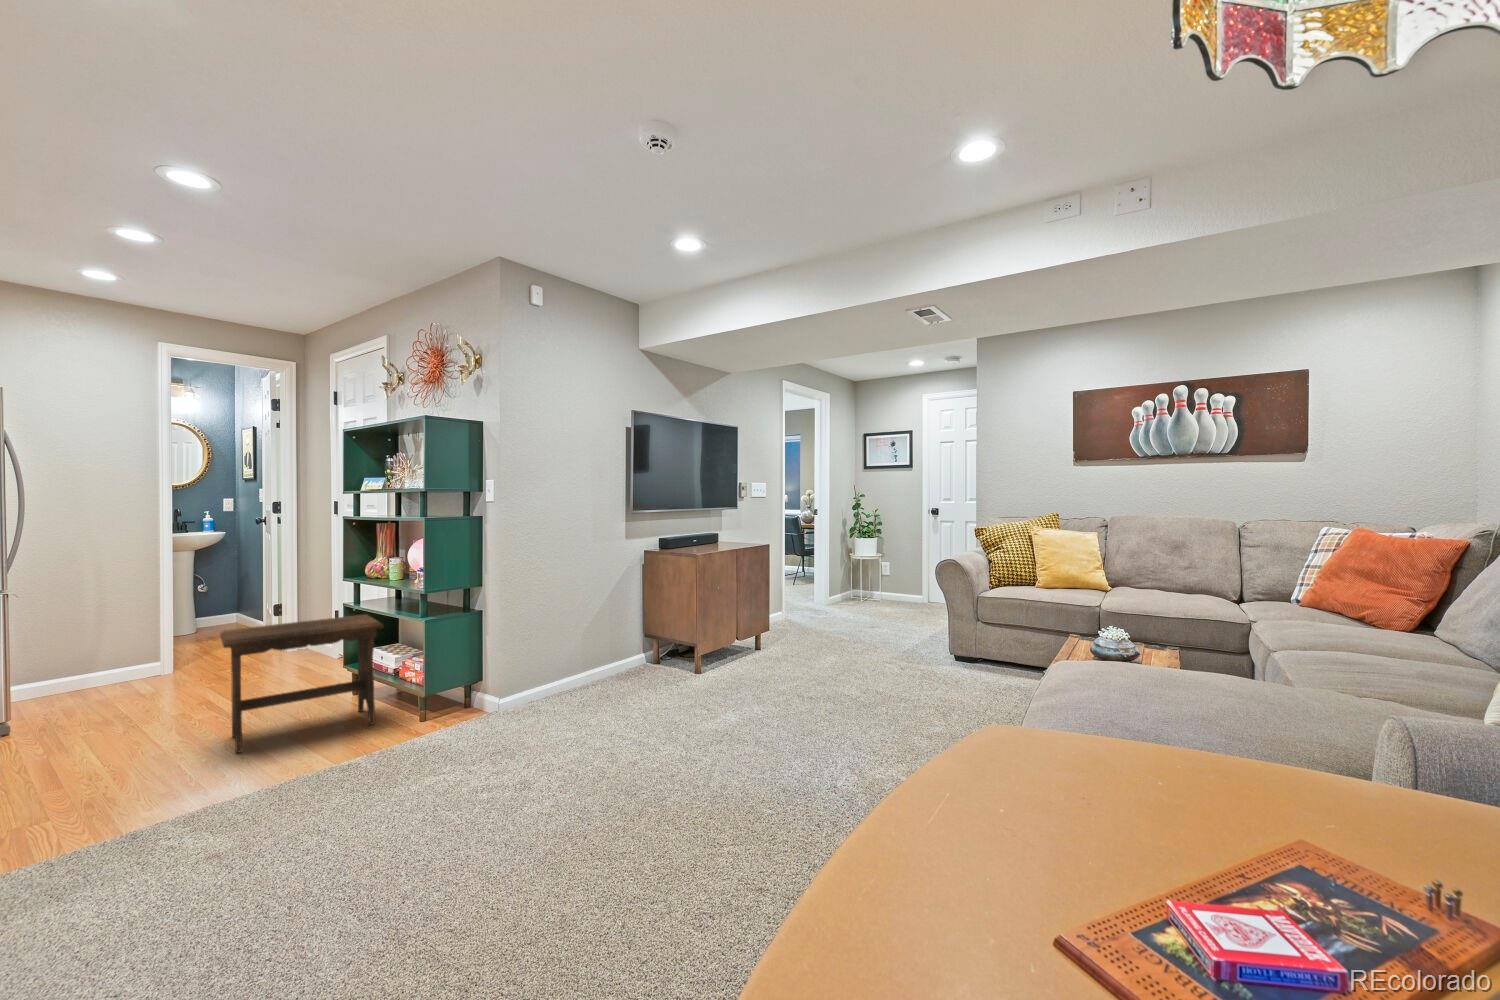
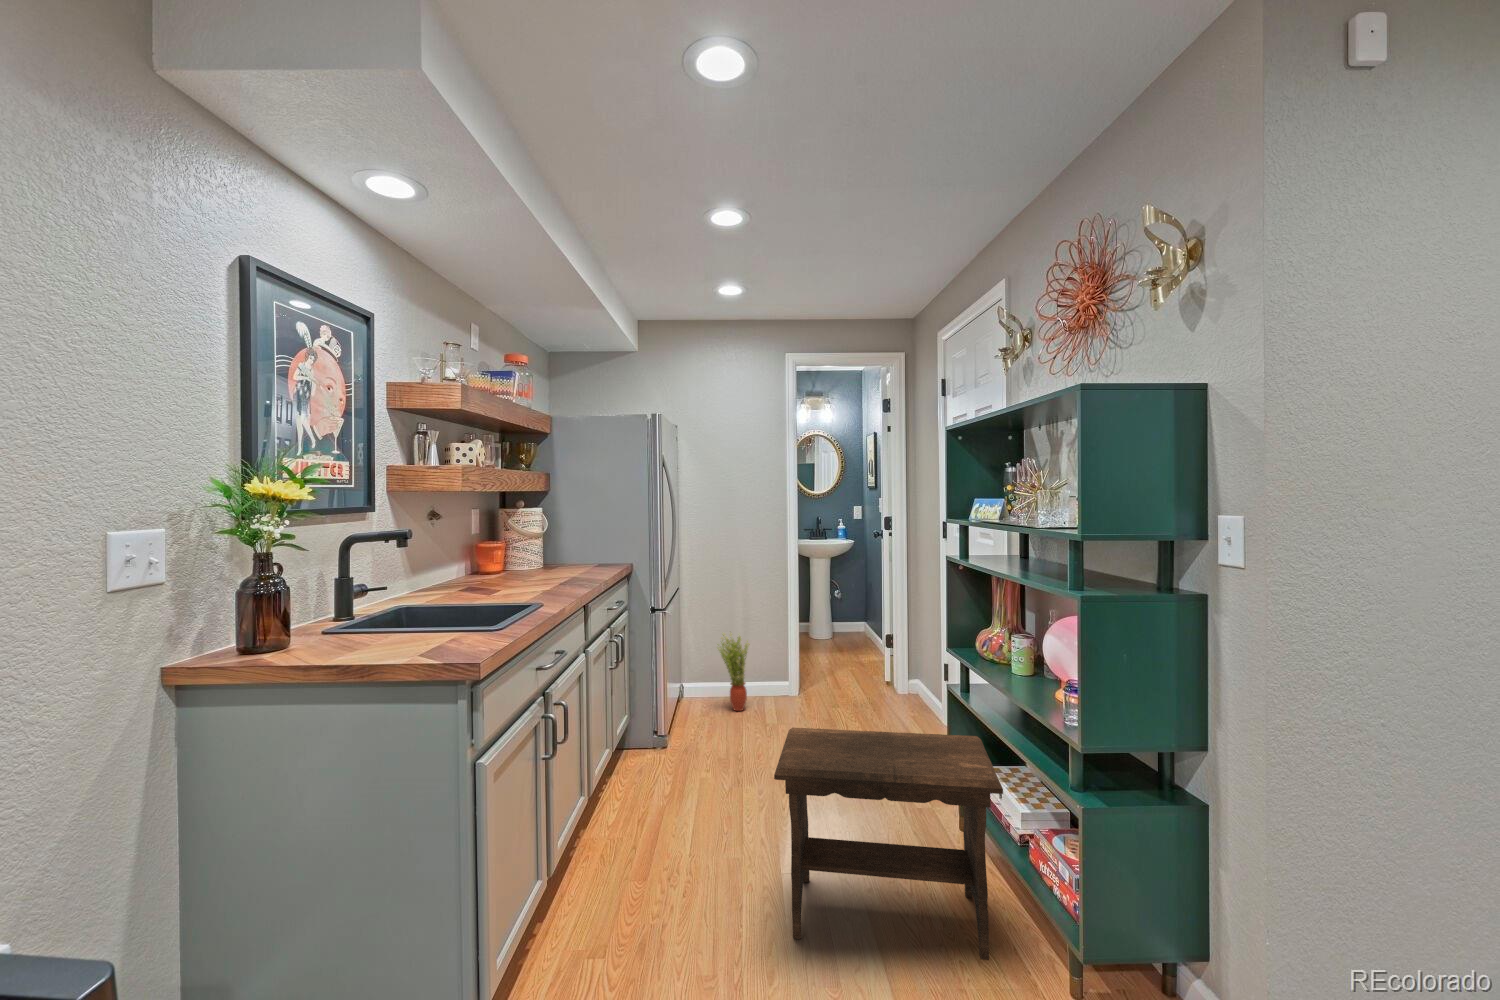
potted plant: none [70,611,119,690] -> present [719,634,750,711]

